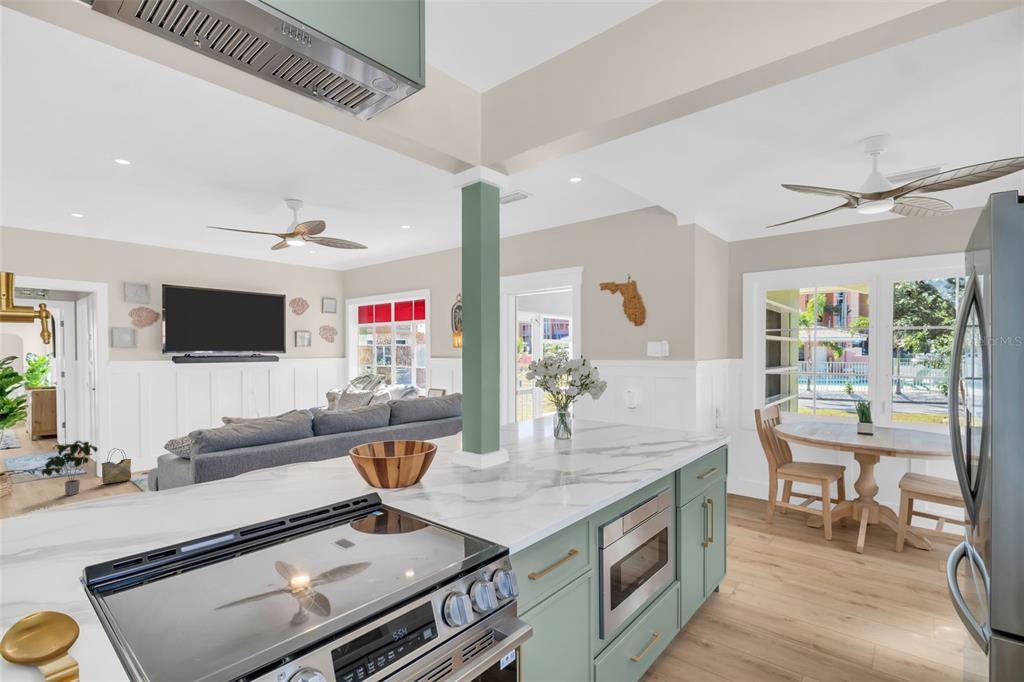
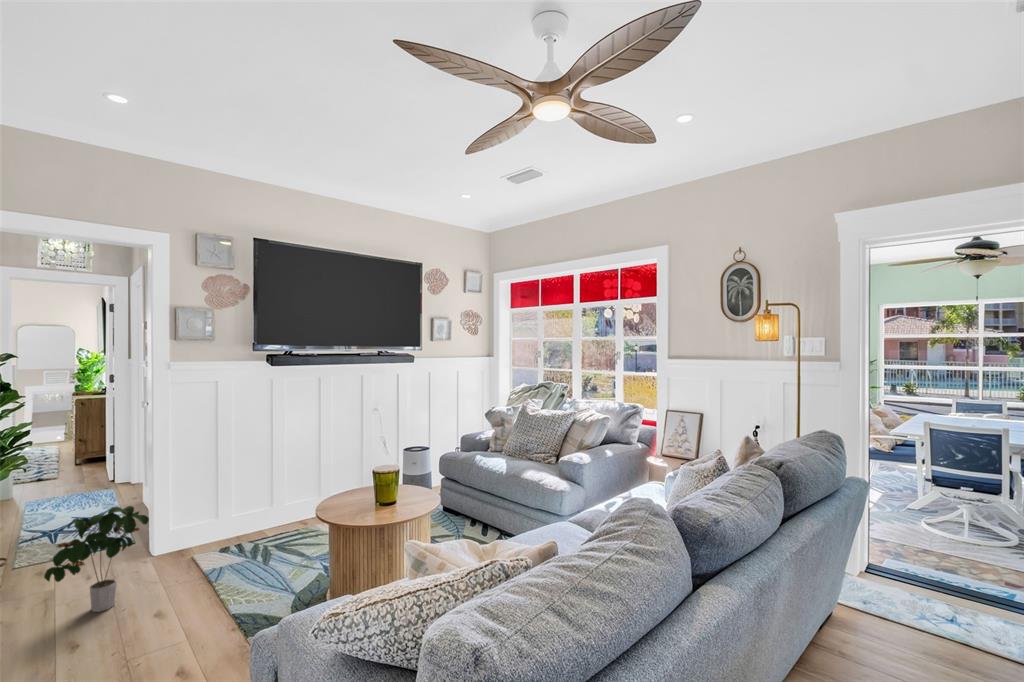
woven basket: present [102,449,131,484] -> none [155,512,204,579]

